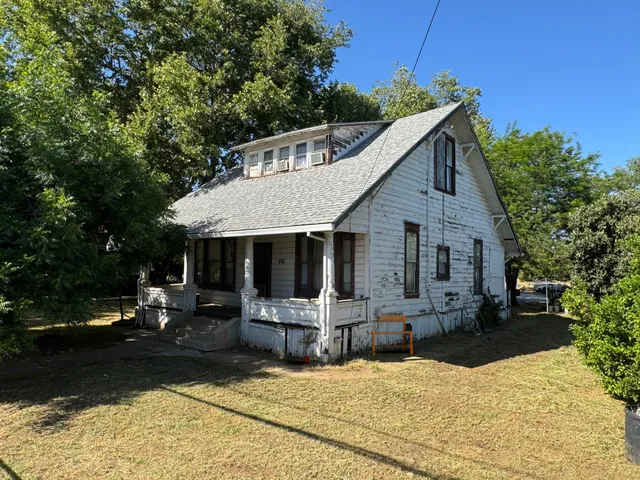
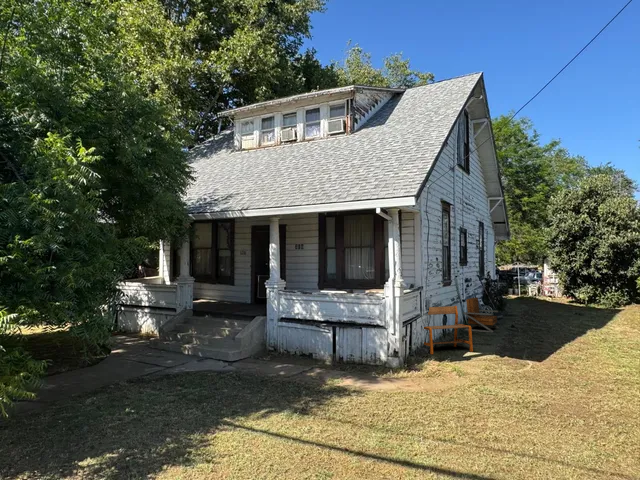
lounge chair: none [434,310,472,342] -> present [464,297,499,332]
potted tree: present [298,327,318,363] -> none [356,326,389,371]

